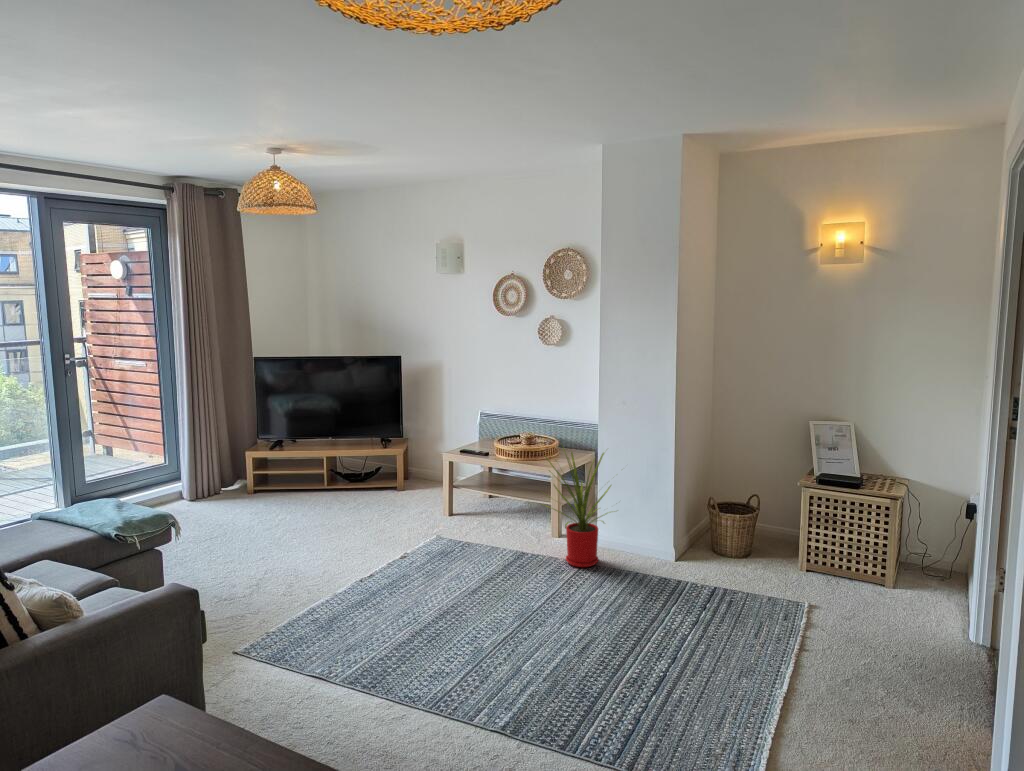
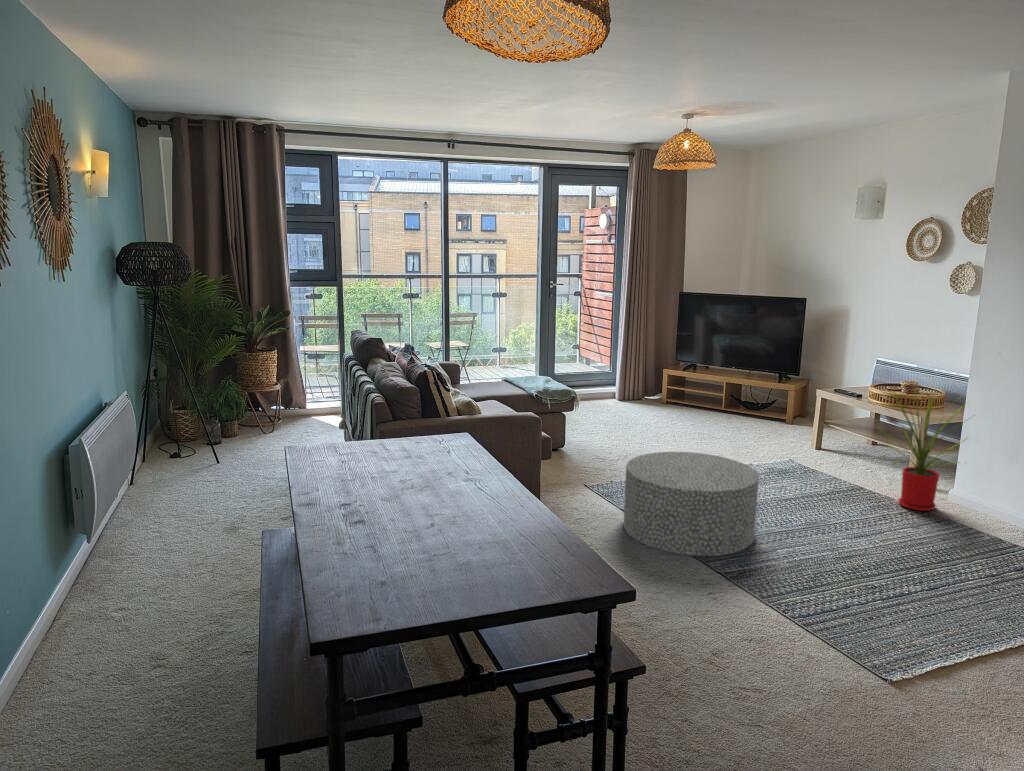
ottoman: none [326,570,494,727] -> present [624,452,759,556]

